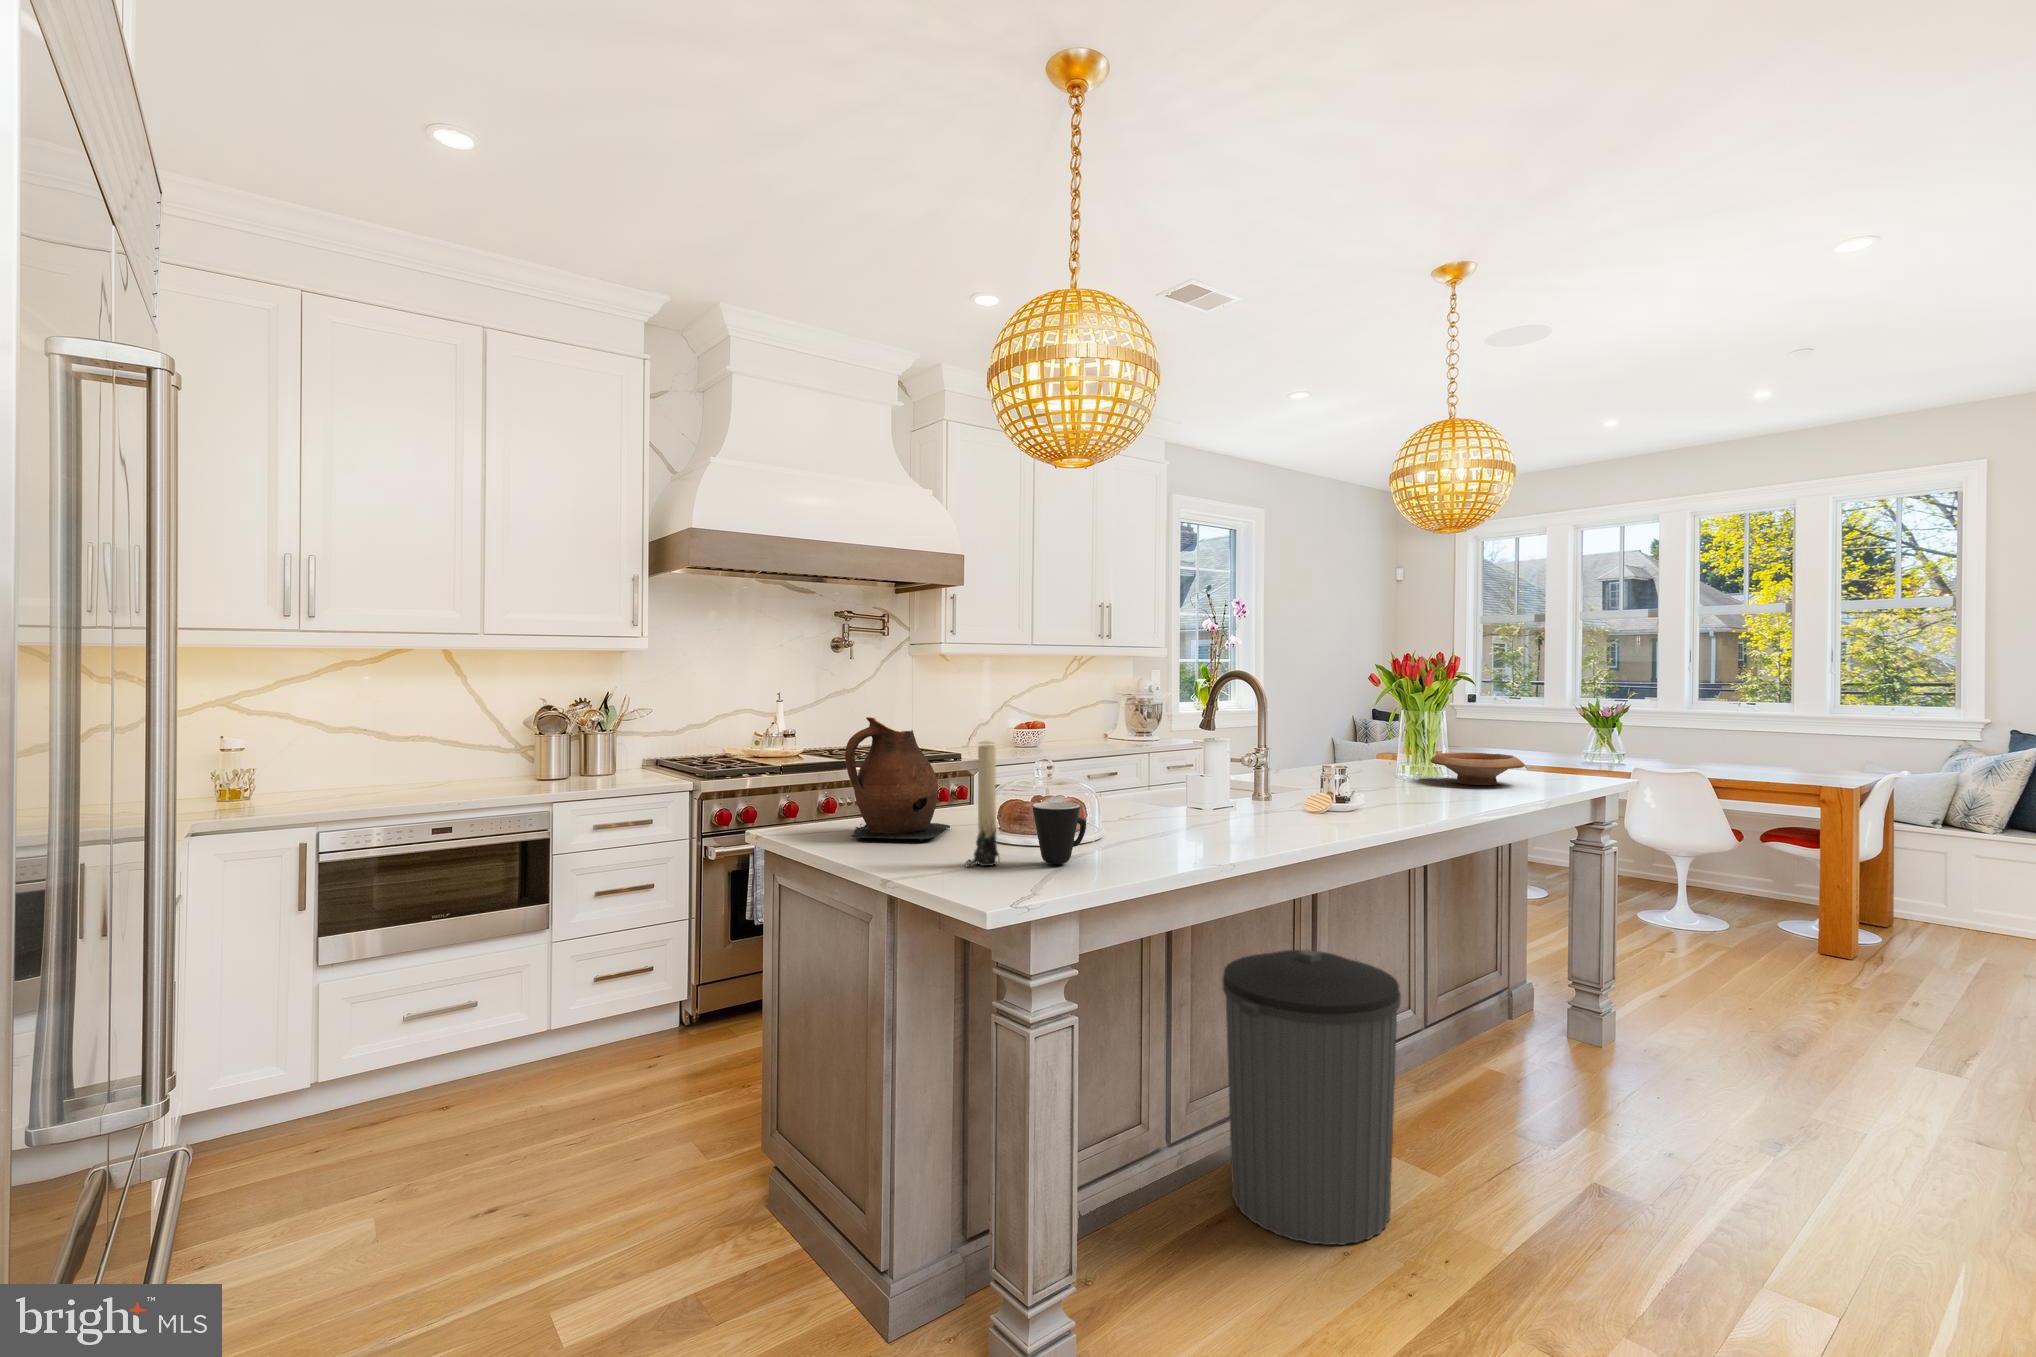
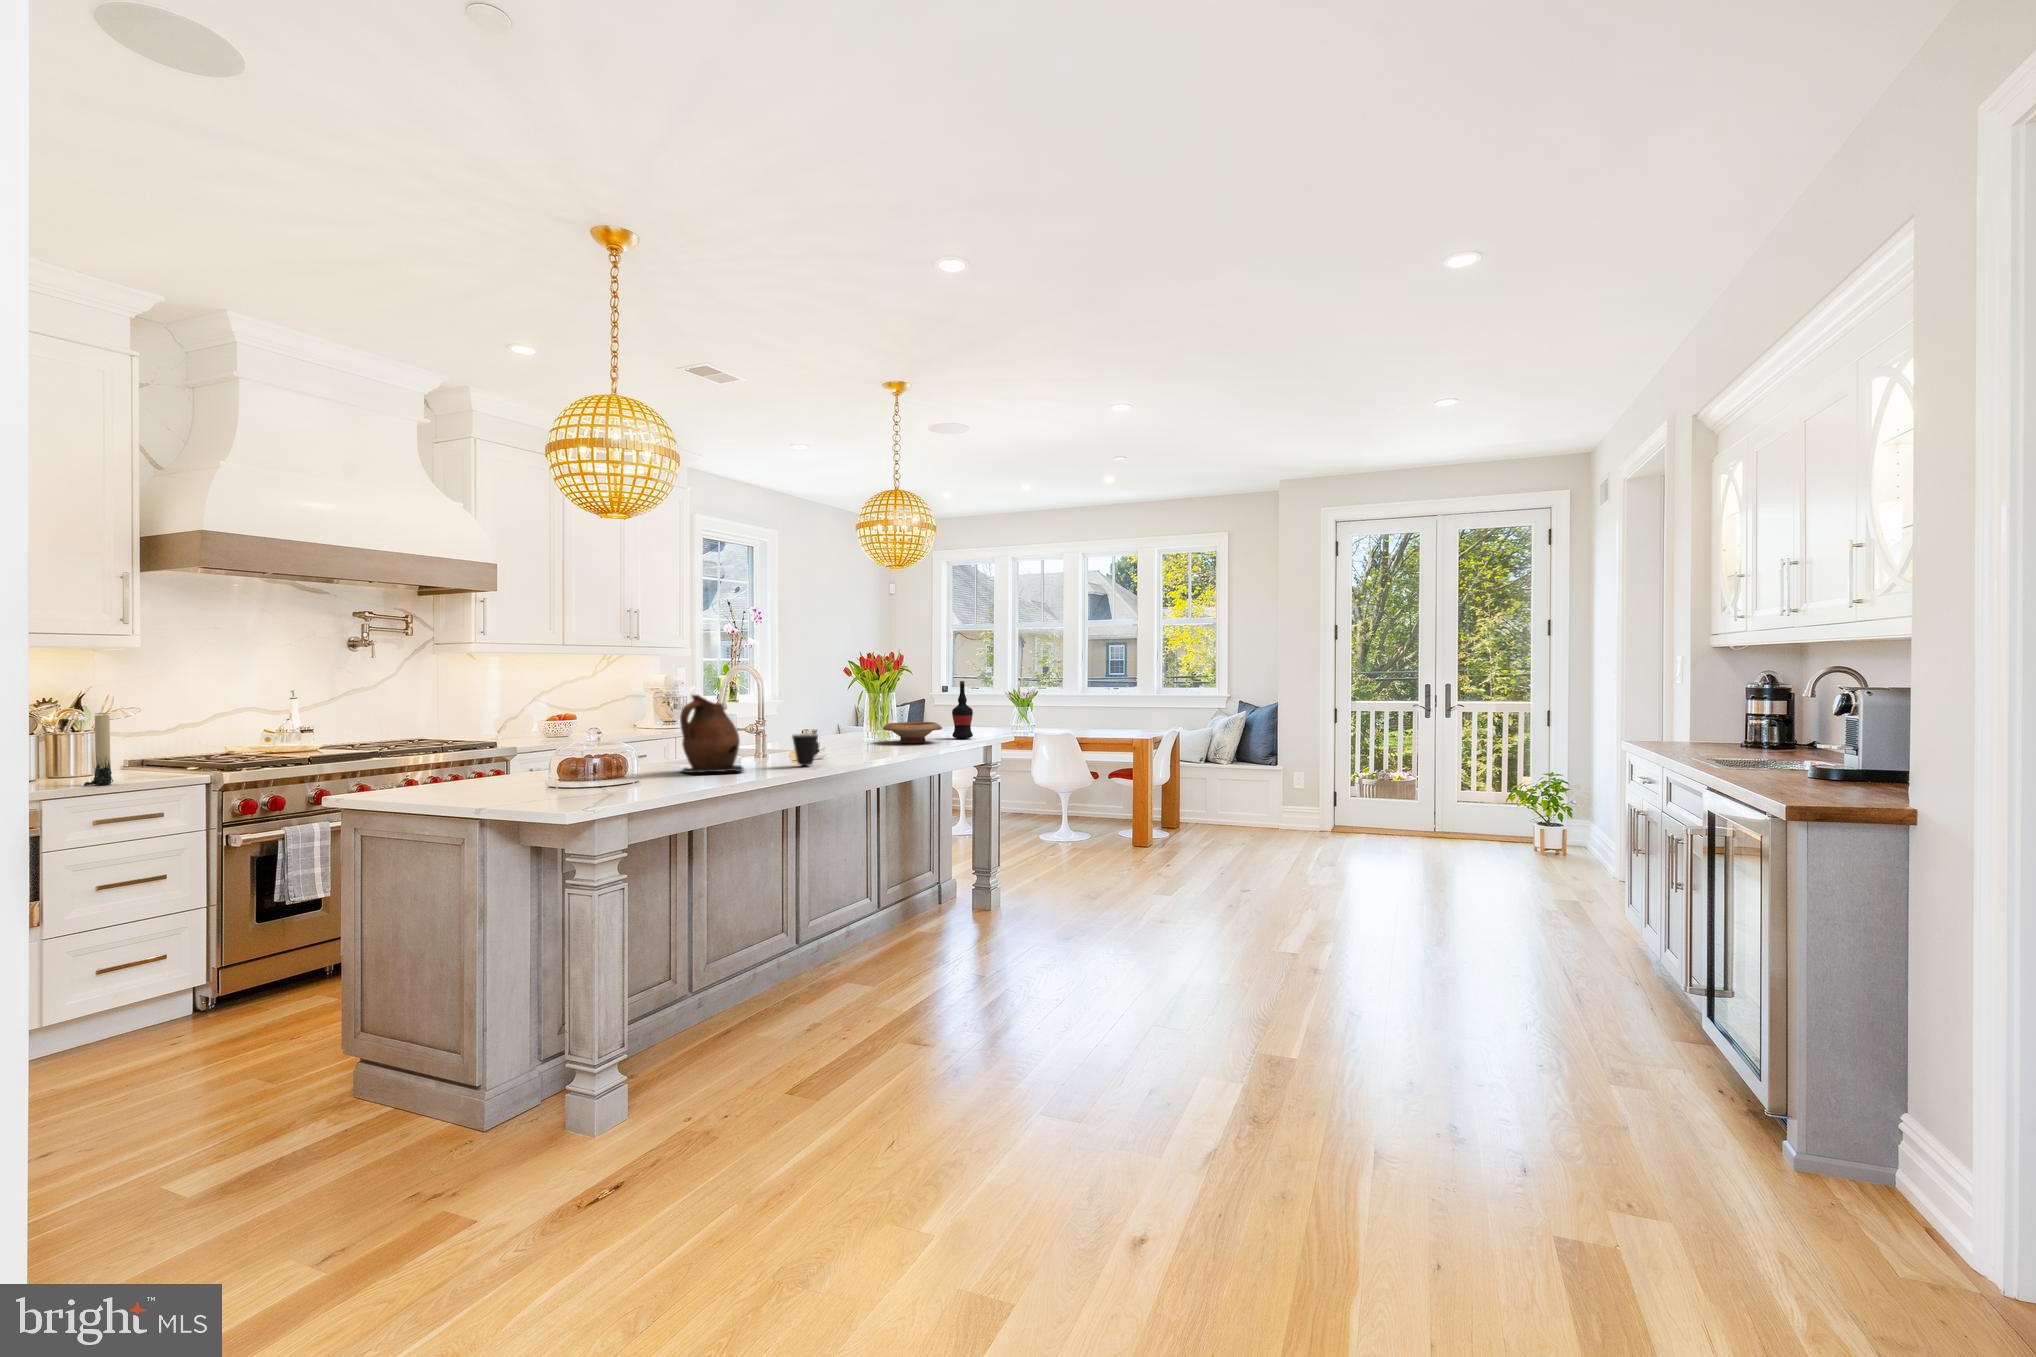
wine bottle: none [1536,695,1570,780] -> present [952,681,973,739]
ceramic pitcher: present [845,717,950,841] -> present [680,695,744,773]
candle: present [966,741,999,867] -> present [84,713,113,786]
mug: present [1033,802,1086,864] -> present [792,734,819,766]
trash can: present [1222,950,1401,1245] -> none [730,850,847,1037]

